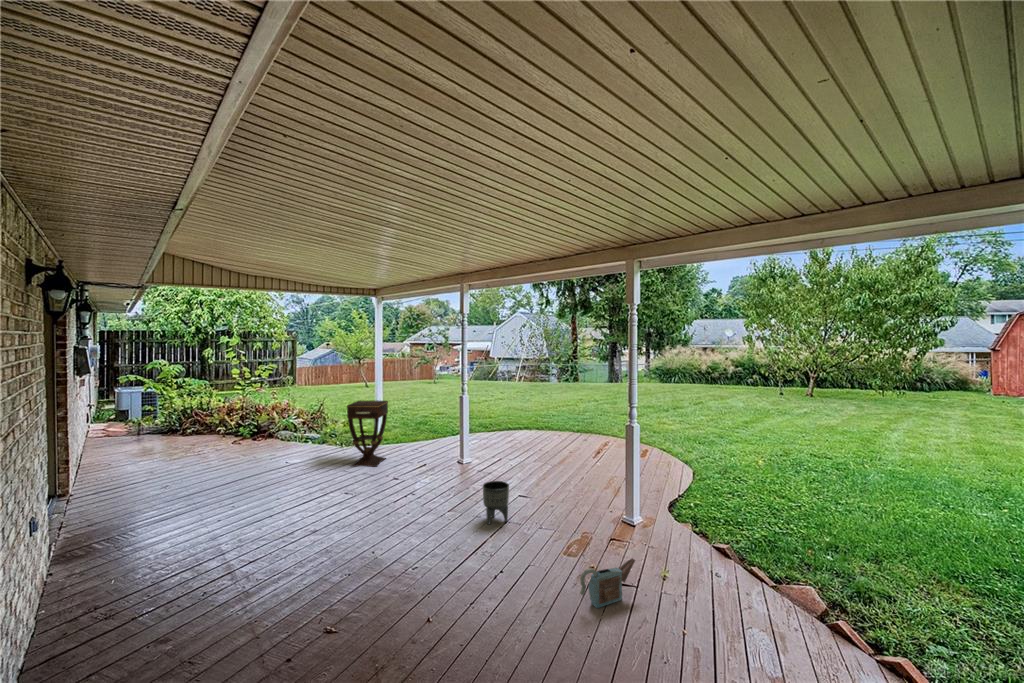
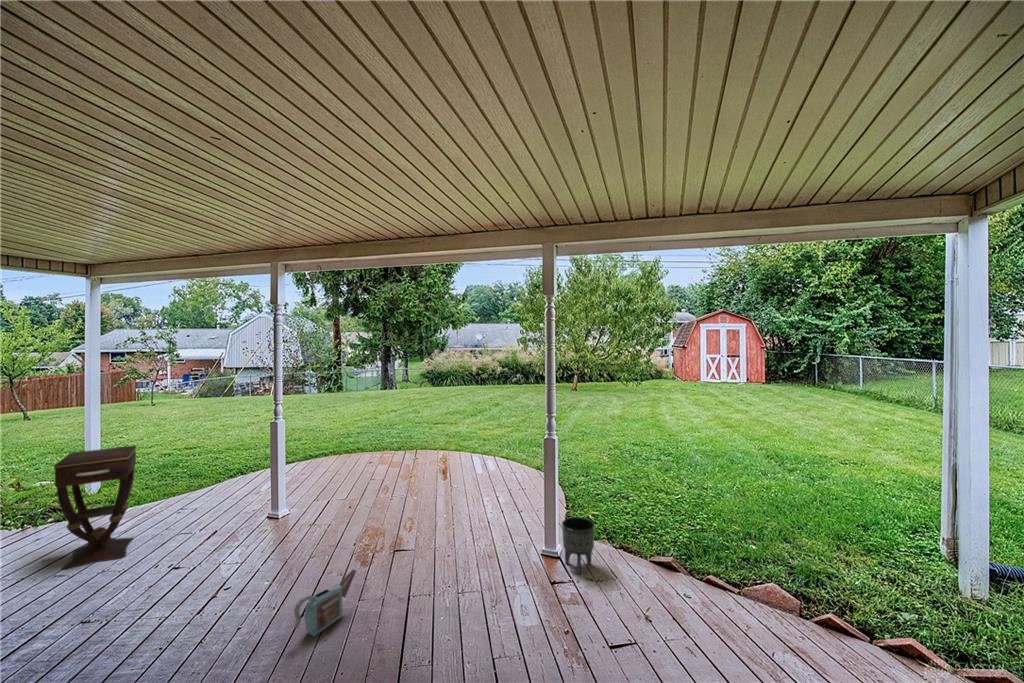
planter: present [483,481,509,524] -> present [562,517,595,575]
watering can: present [580,559,635,608] -> present [294,570,356,636]

